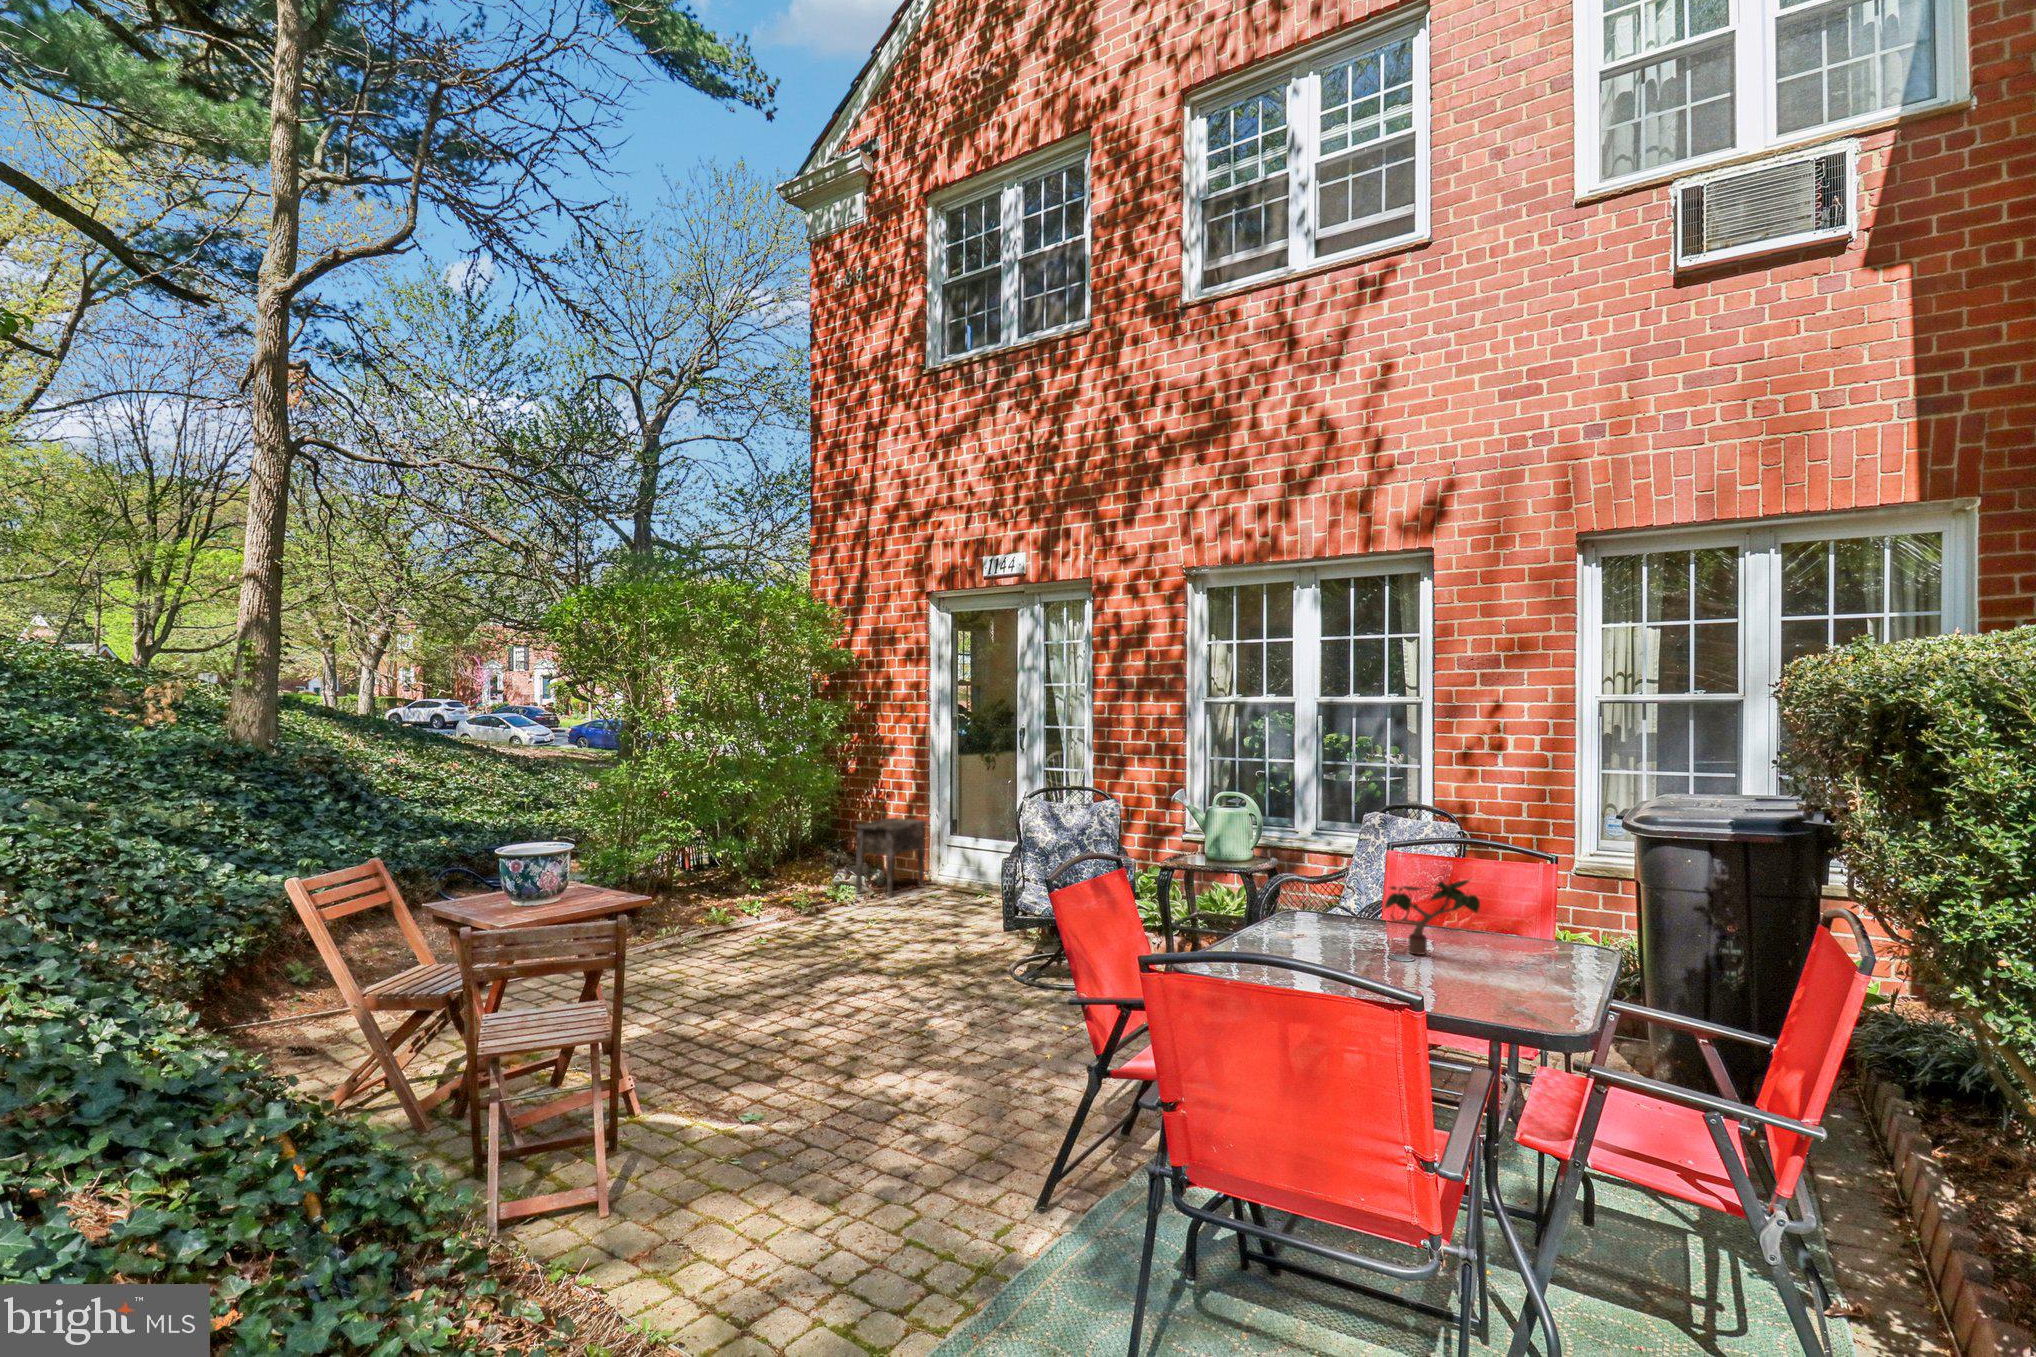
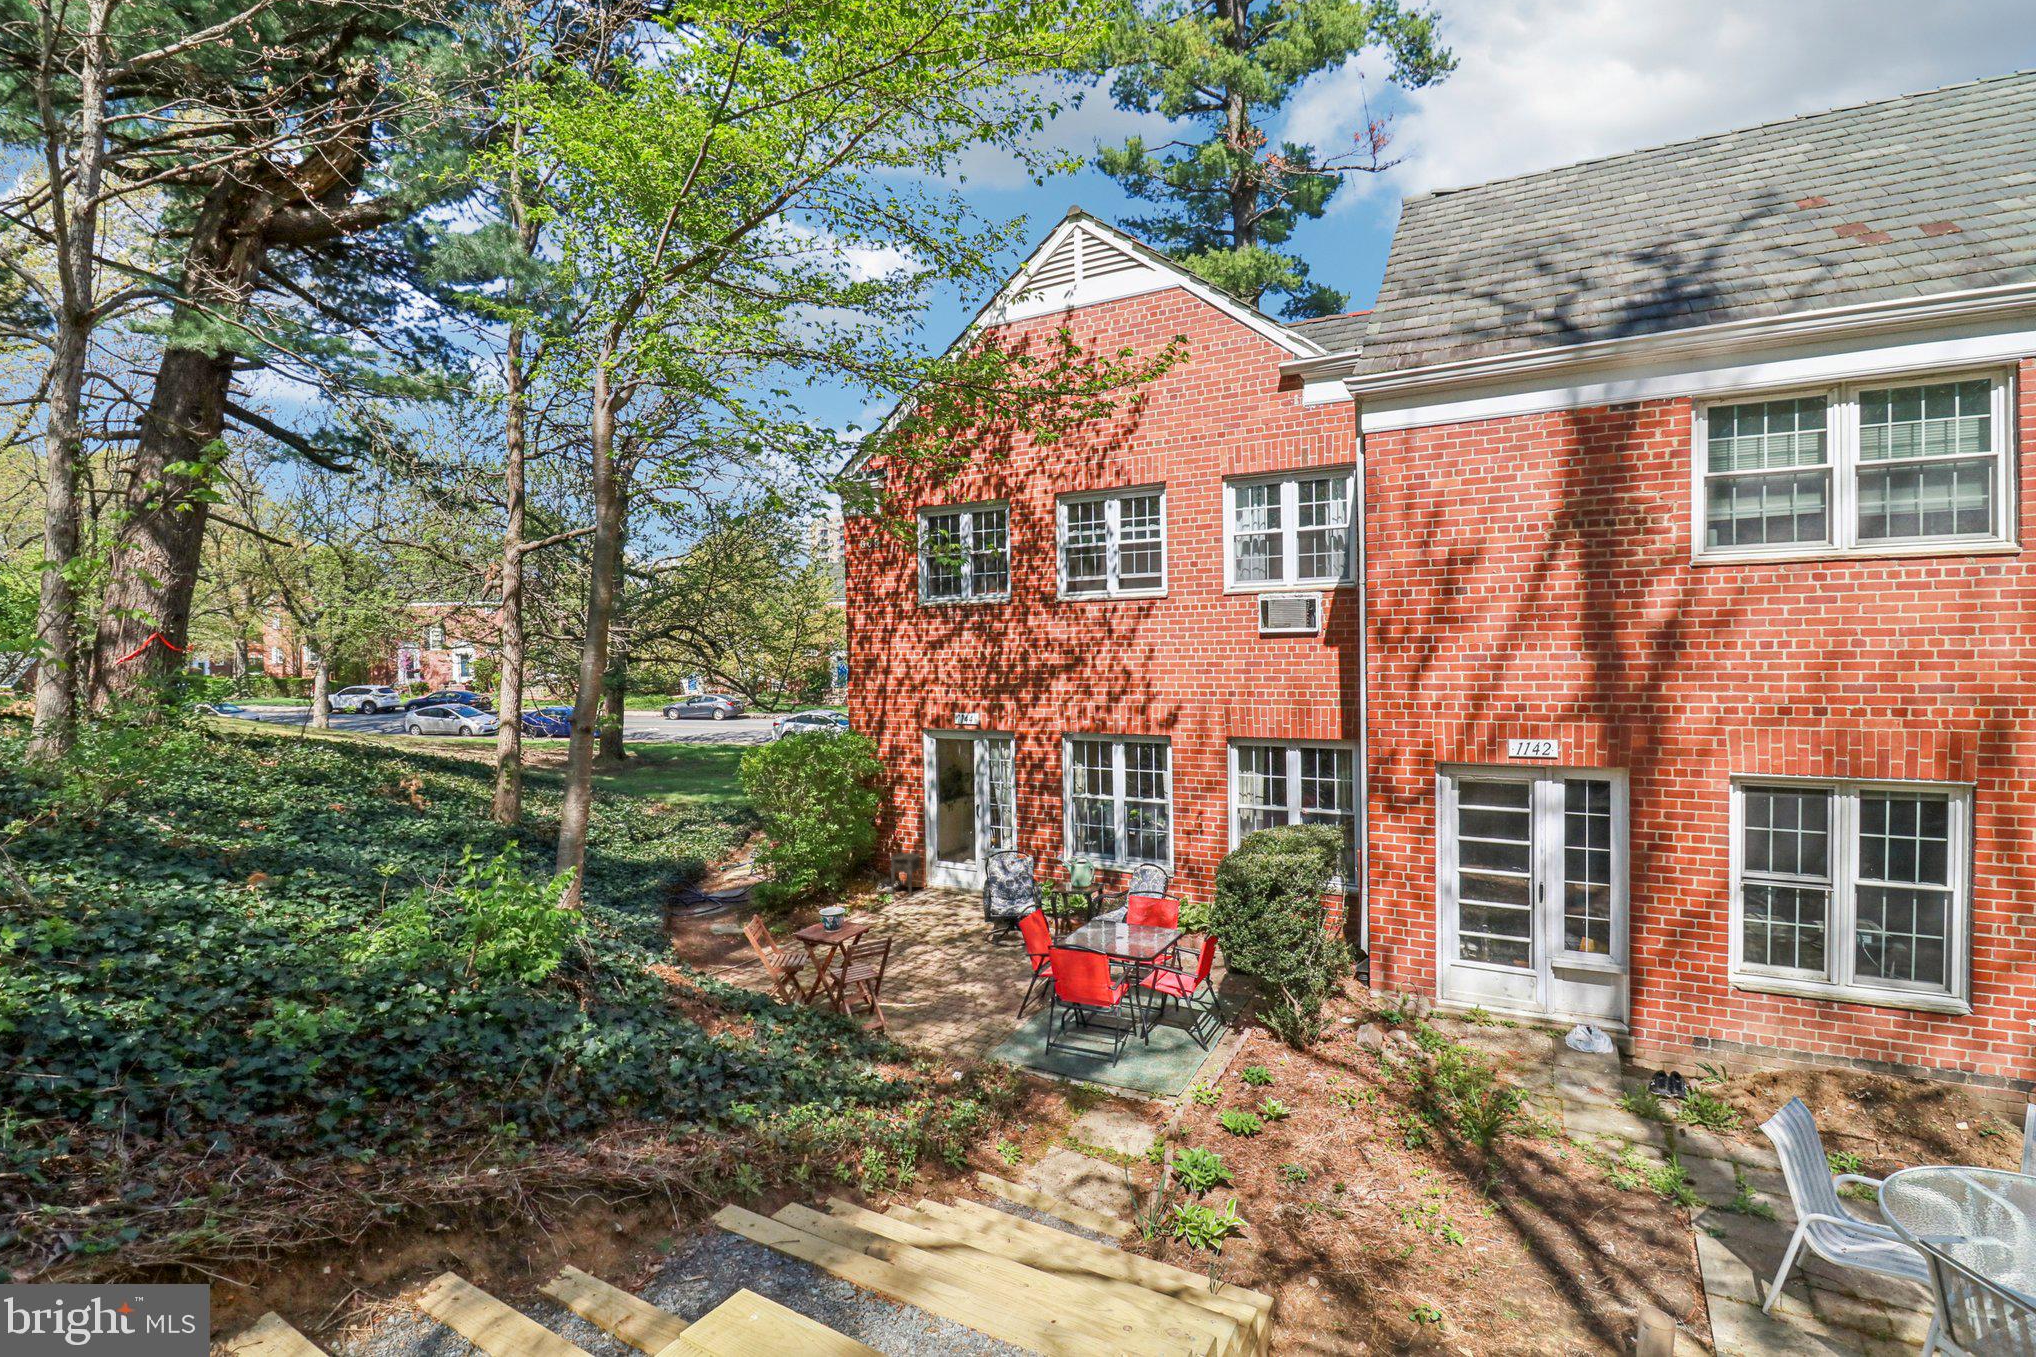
potted plant: present [1385,880,1480,954] -> none [1120,908,1152,933]

